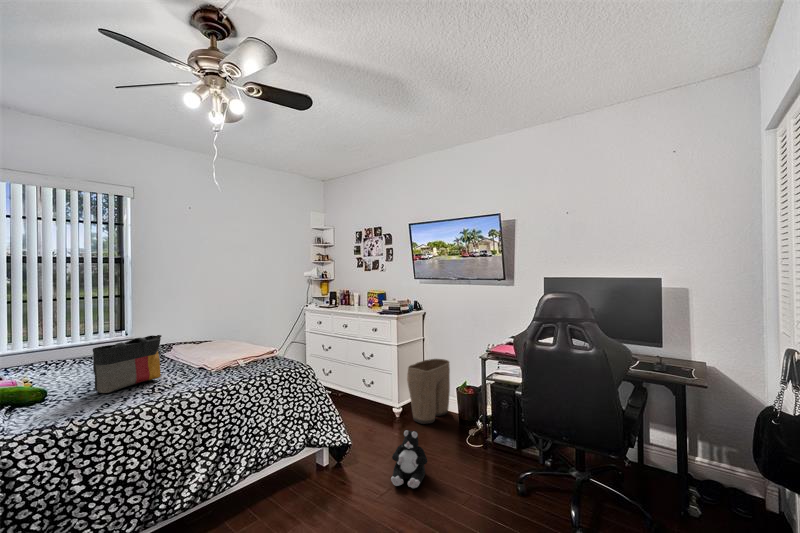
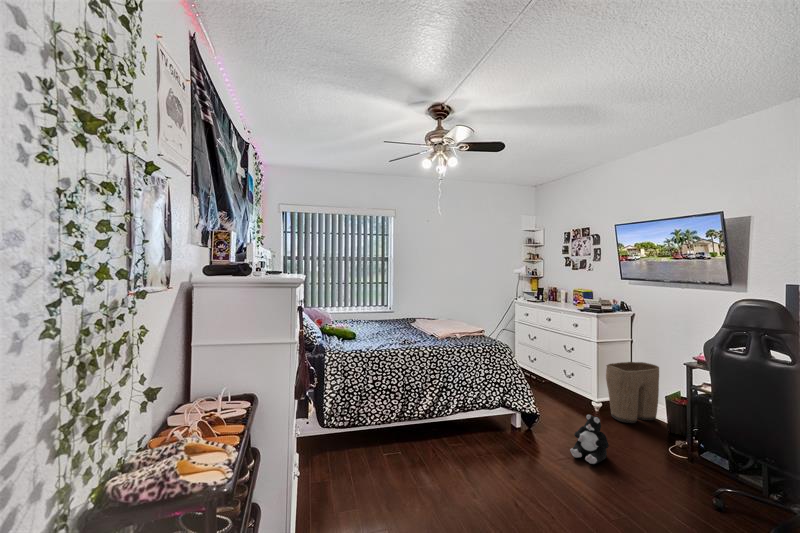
tote bag: present [93,335,161,393] -> none [377,310,410,340]

